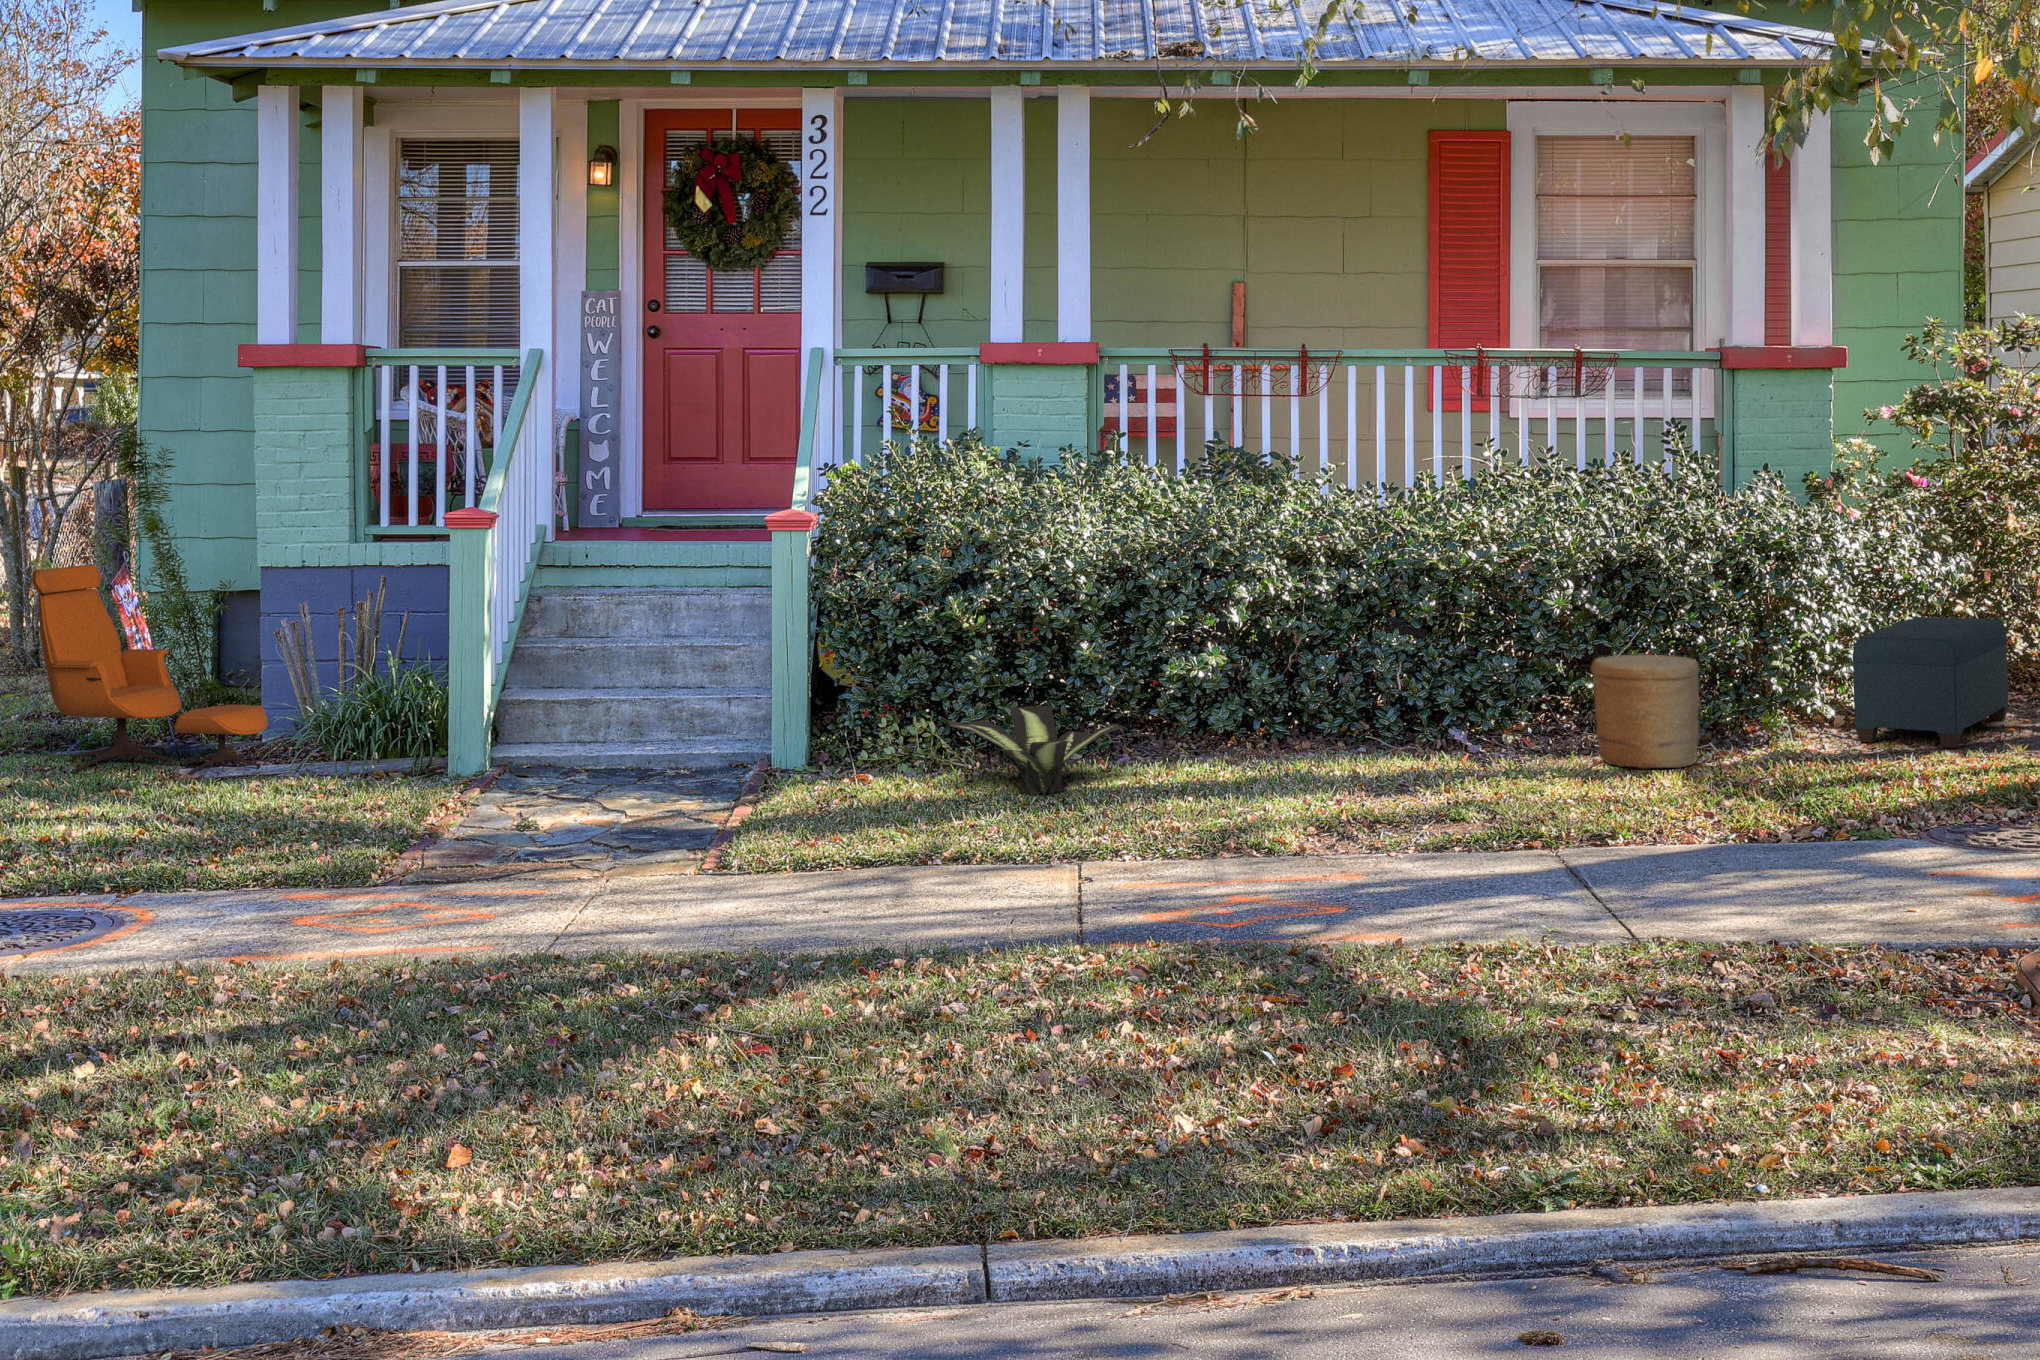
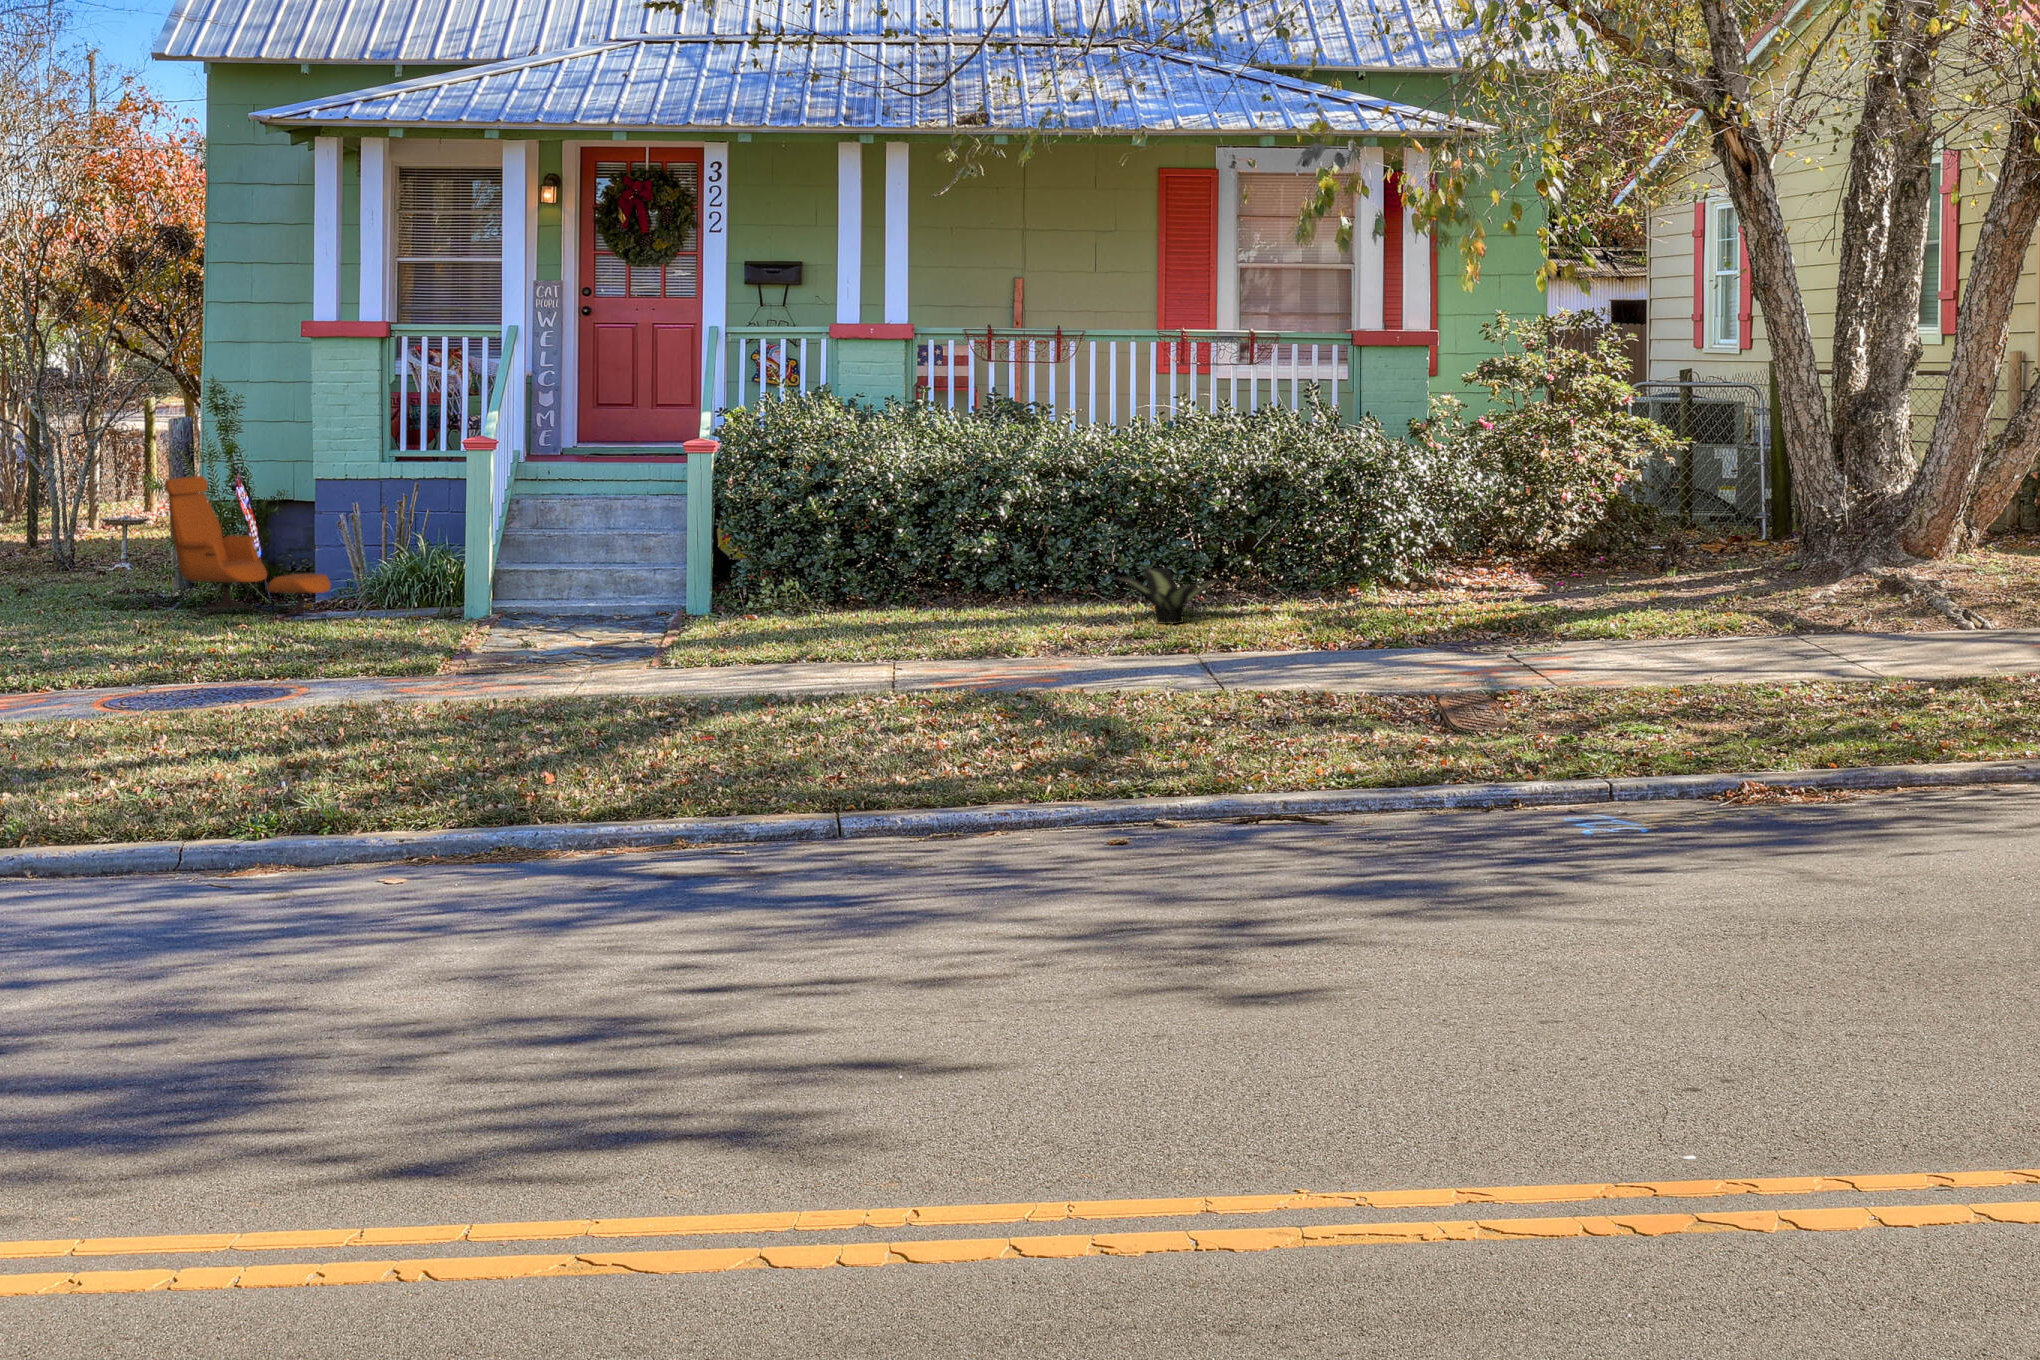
bench: present [1853,617,2008,748] -> none [1426,520,1540,605]
woven basket: present [1591,655,1700,769] -> none [1245,541,1317,616]
potted plant: present [948,706,1121,795] -> present [1113,568,1221,624]

